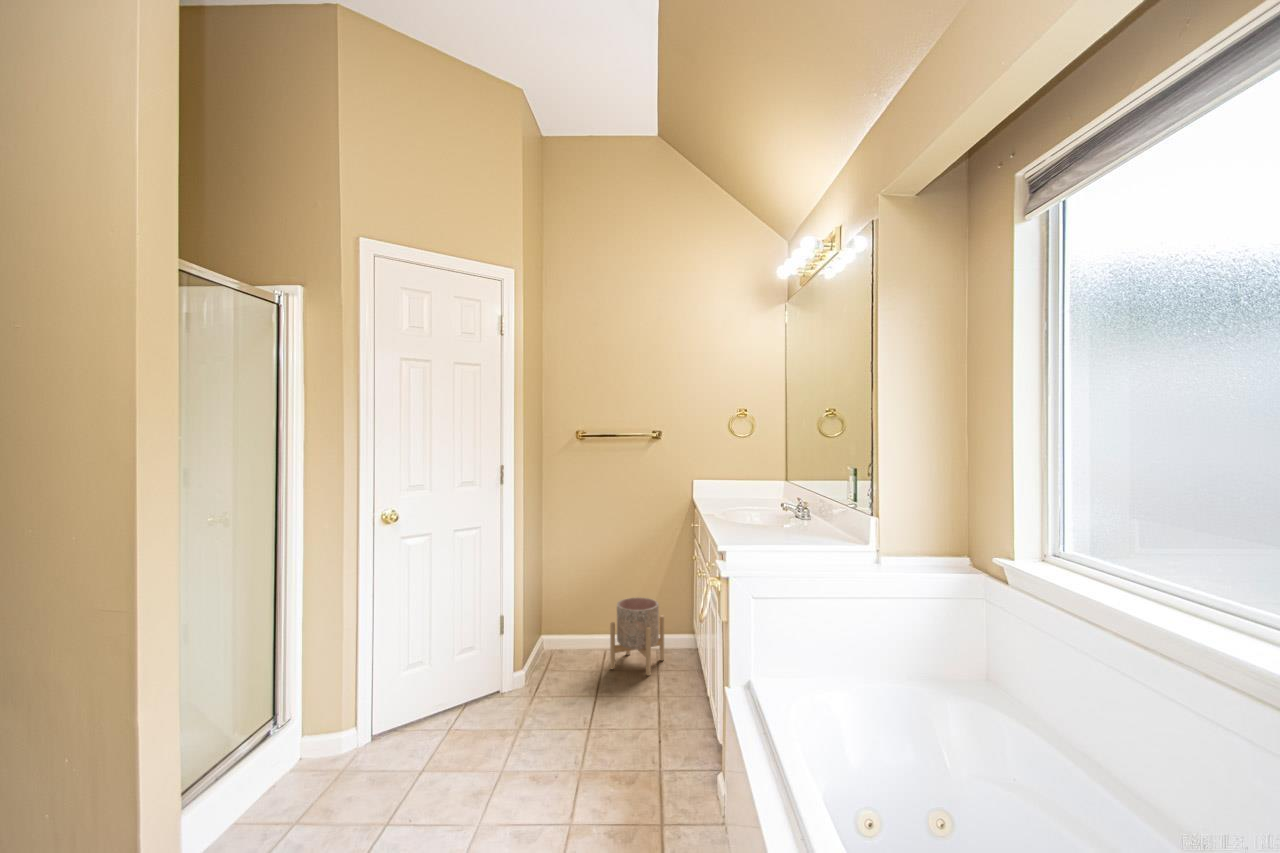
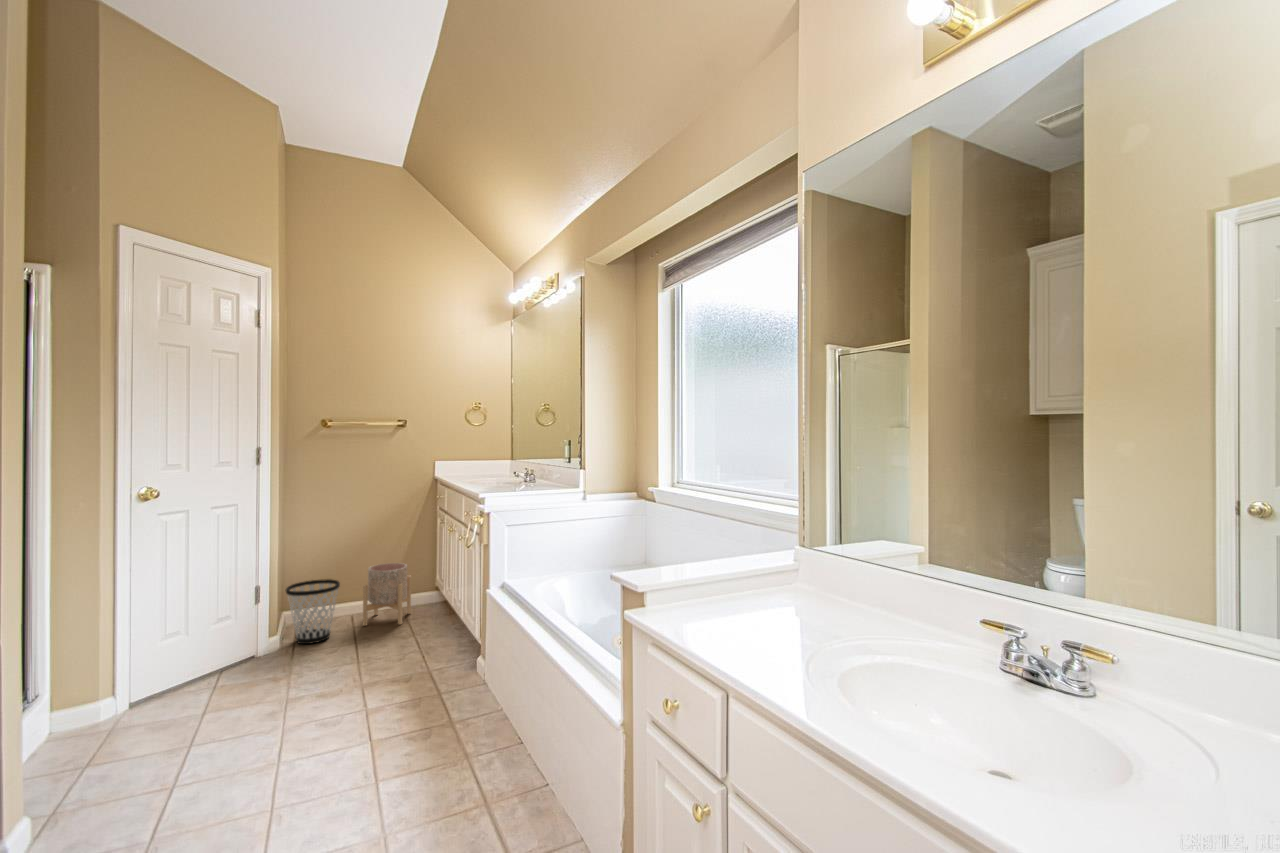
wastebasket: none [531,611,584,685] -> present [285,579,340,644]

